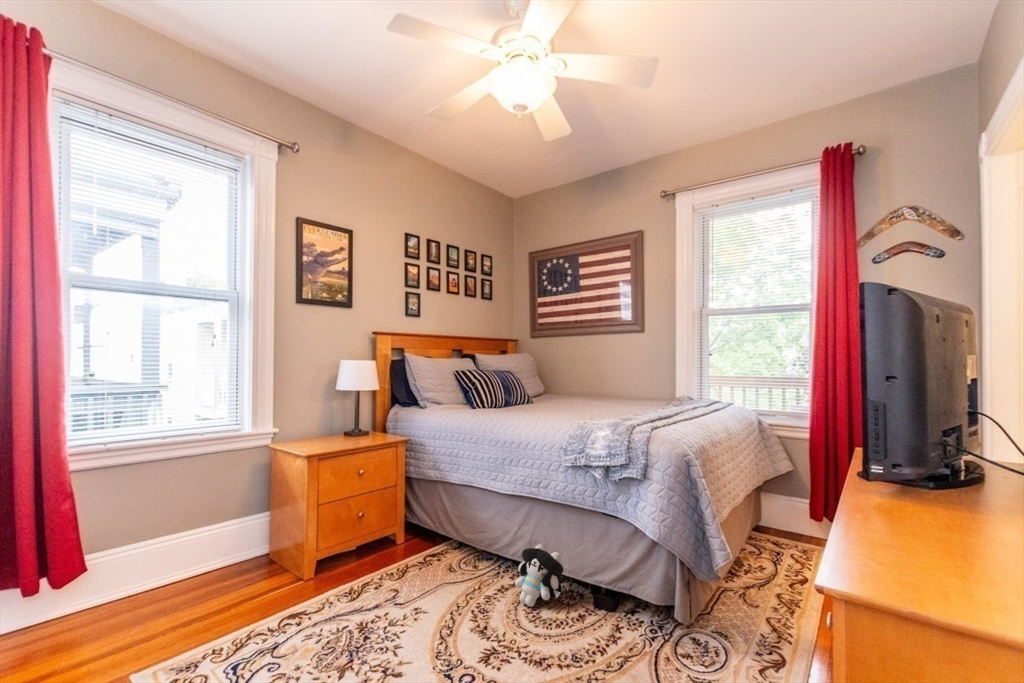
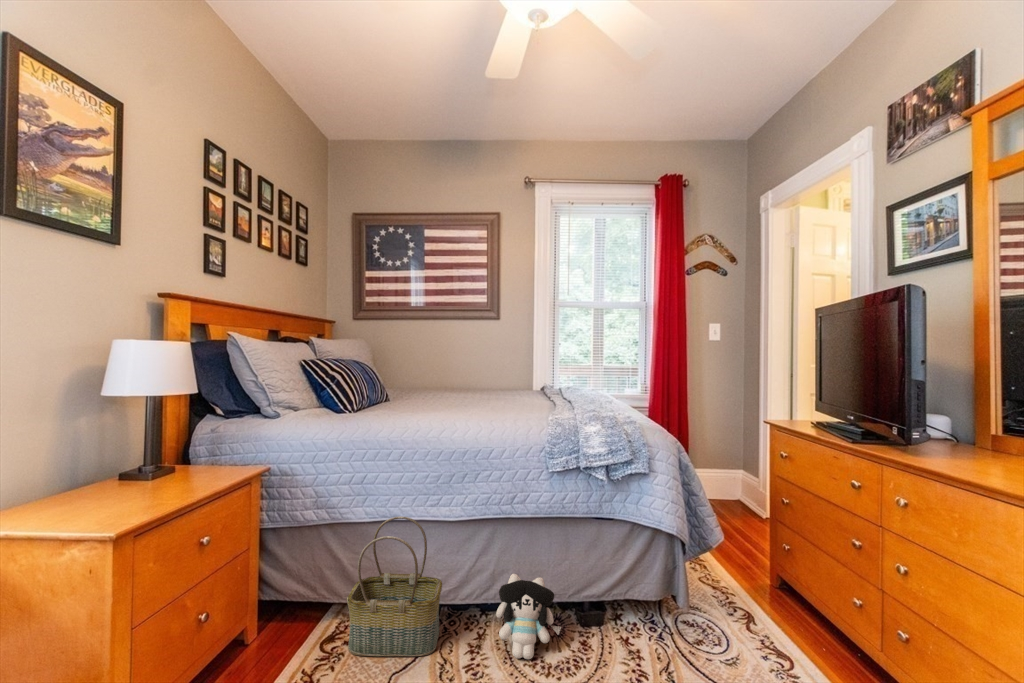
basket: none [434,485,495,582] -> present [347,516,442,656]

